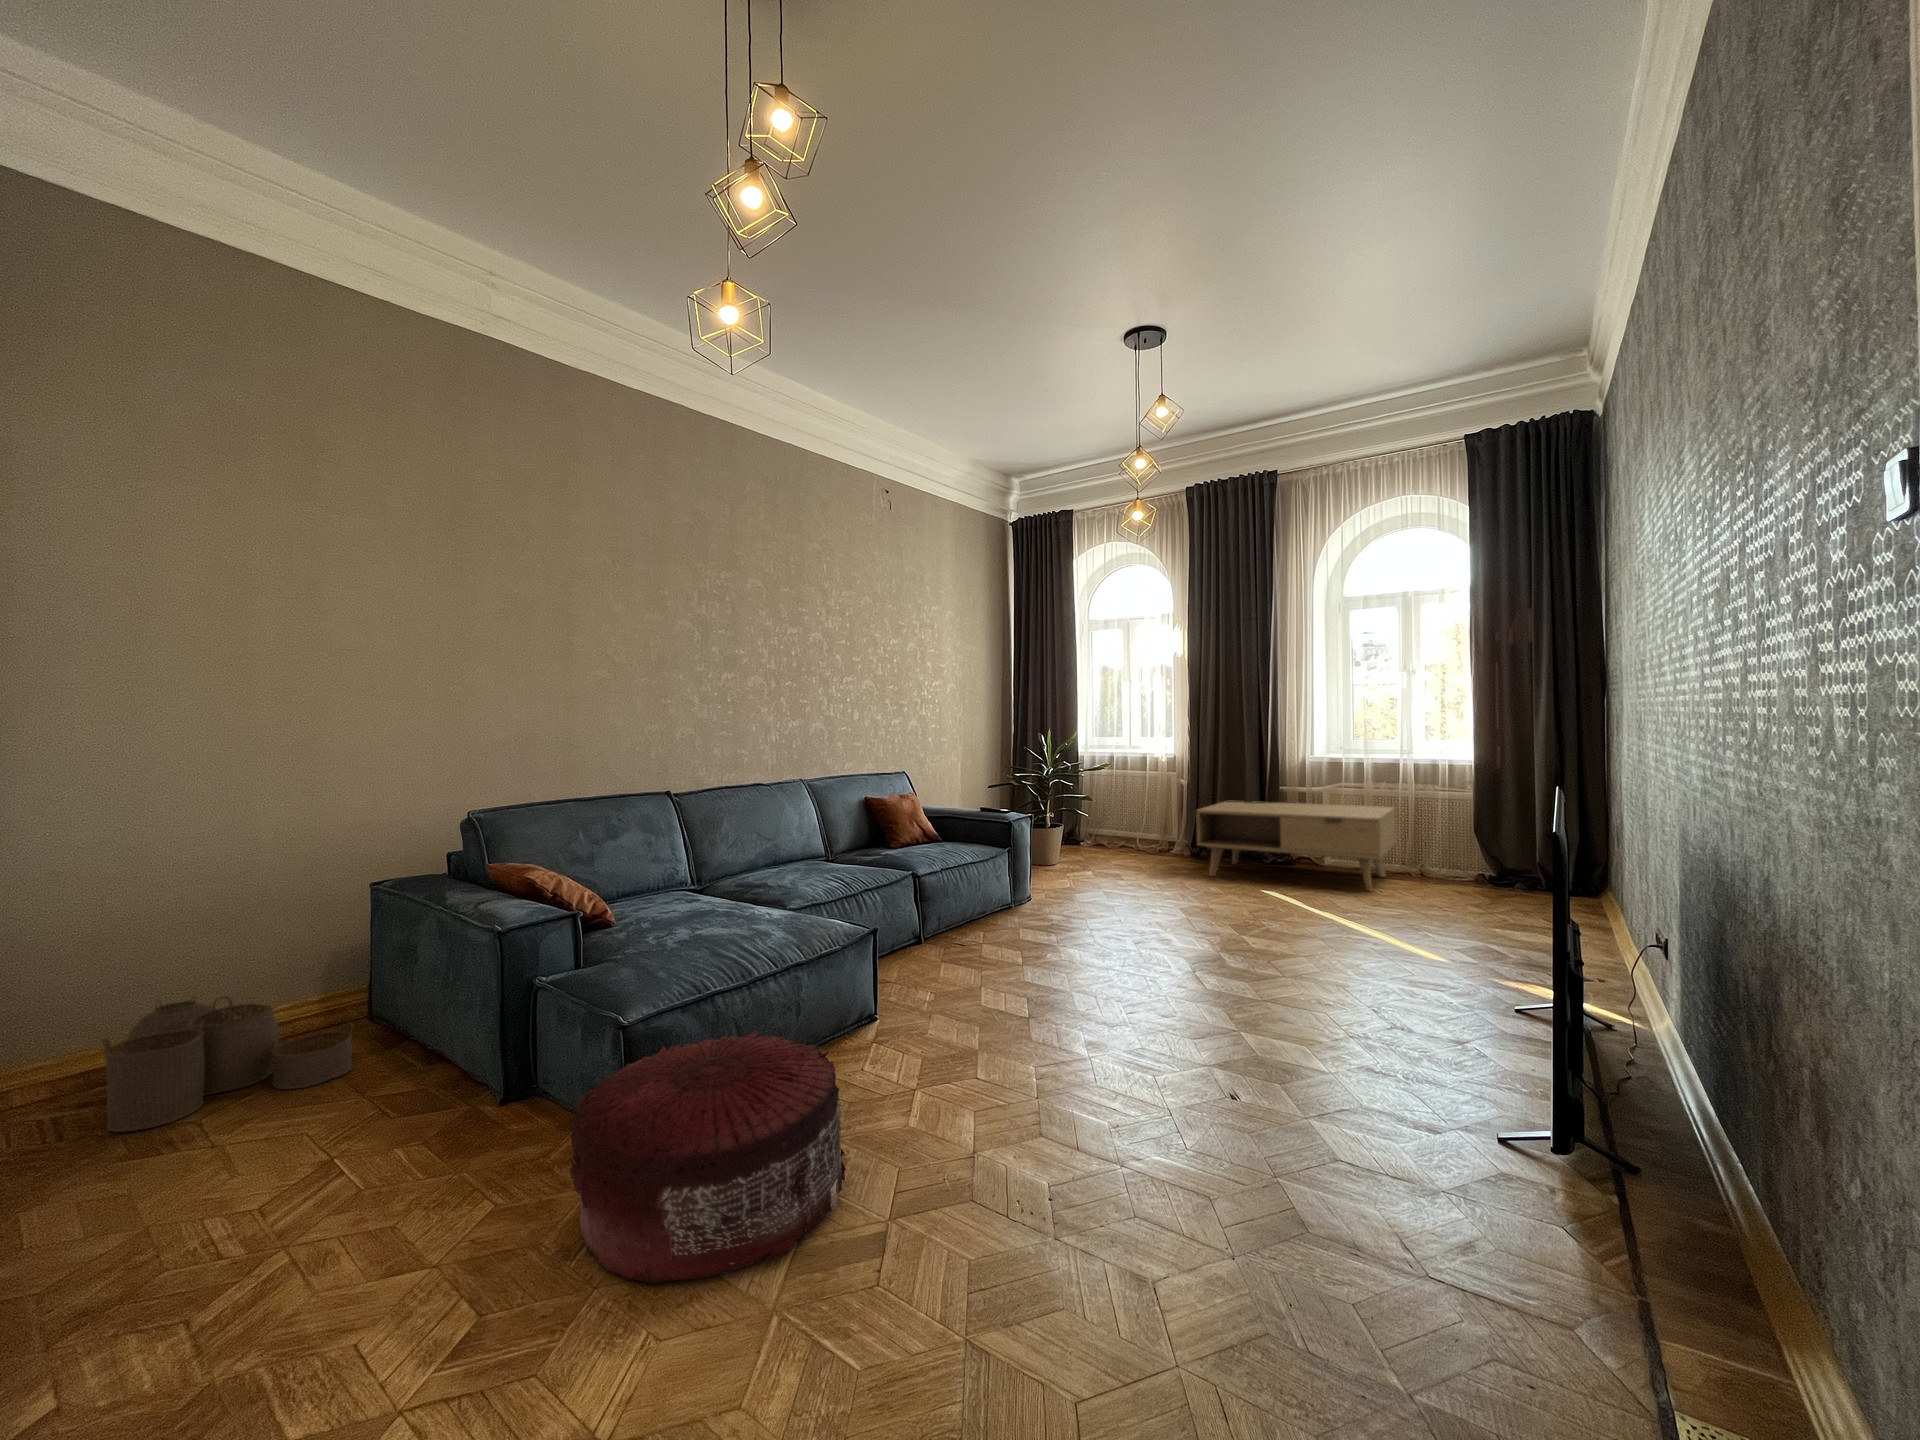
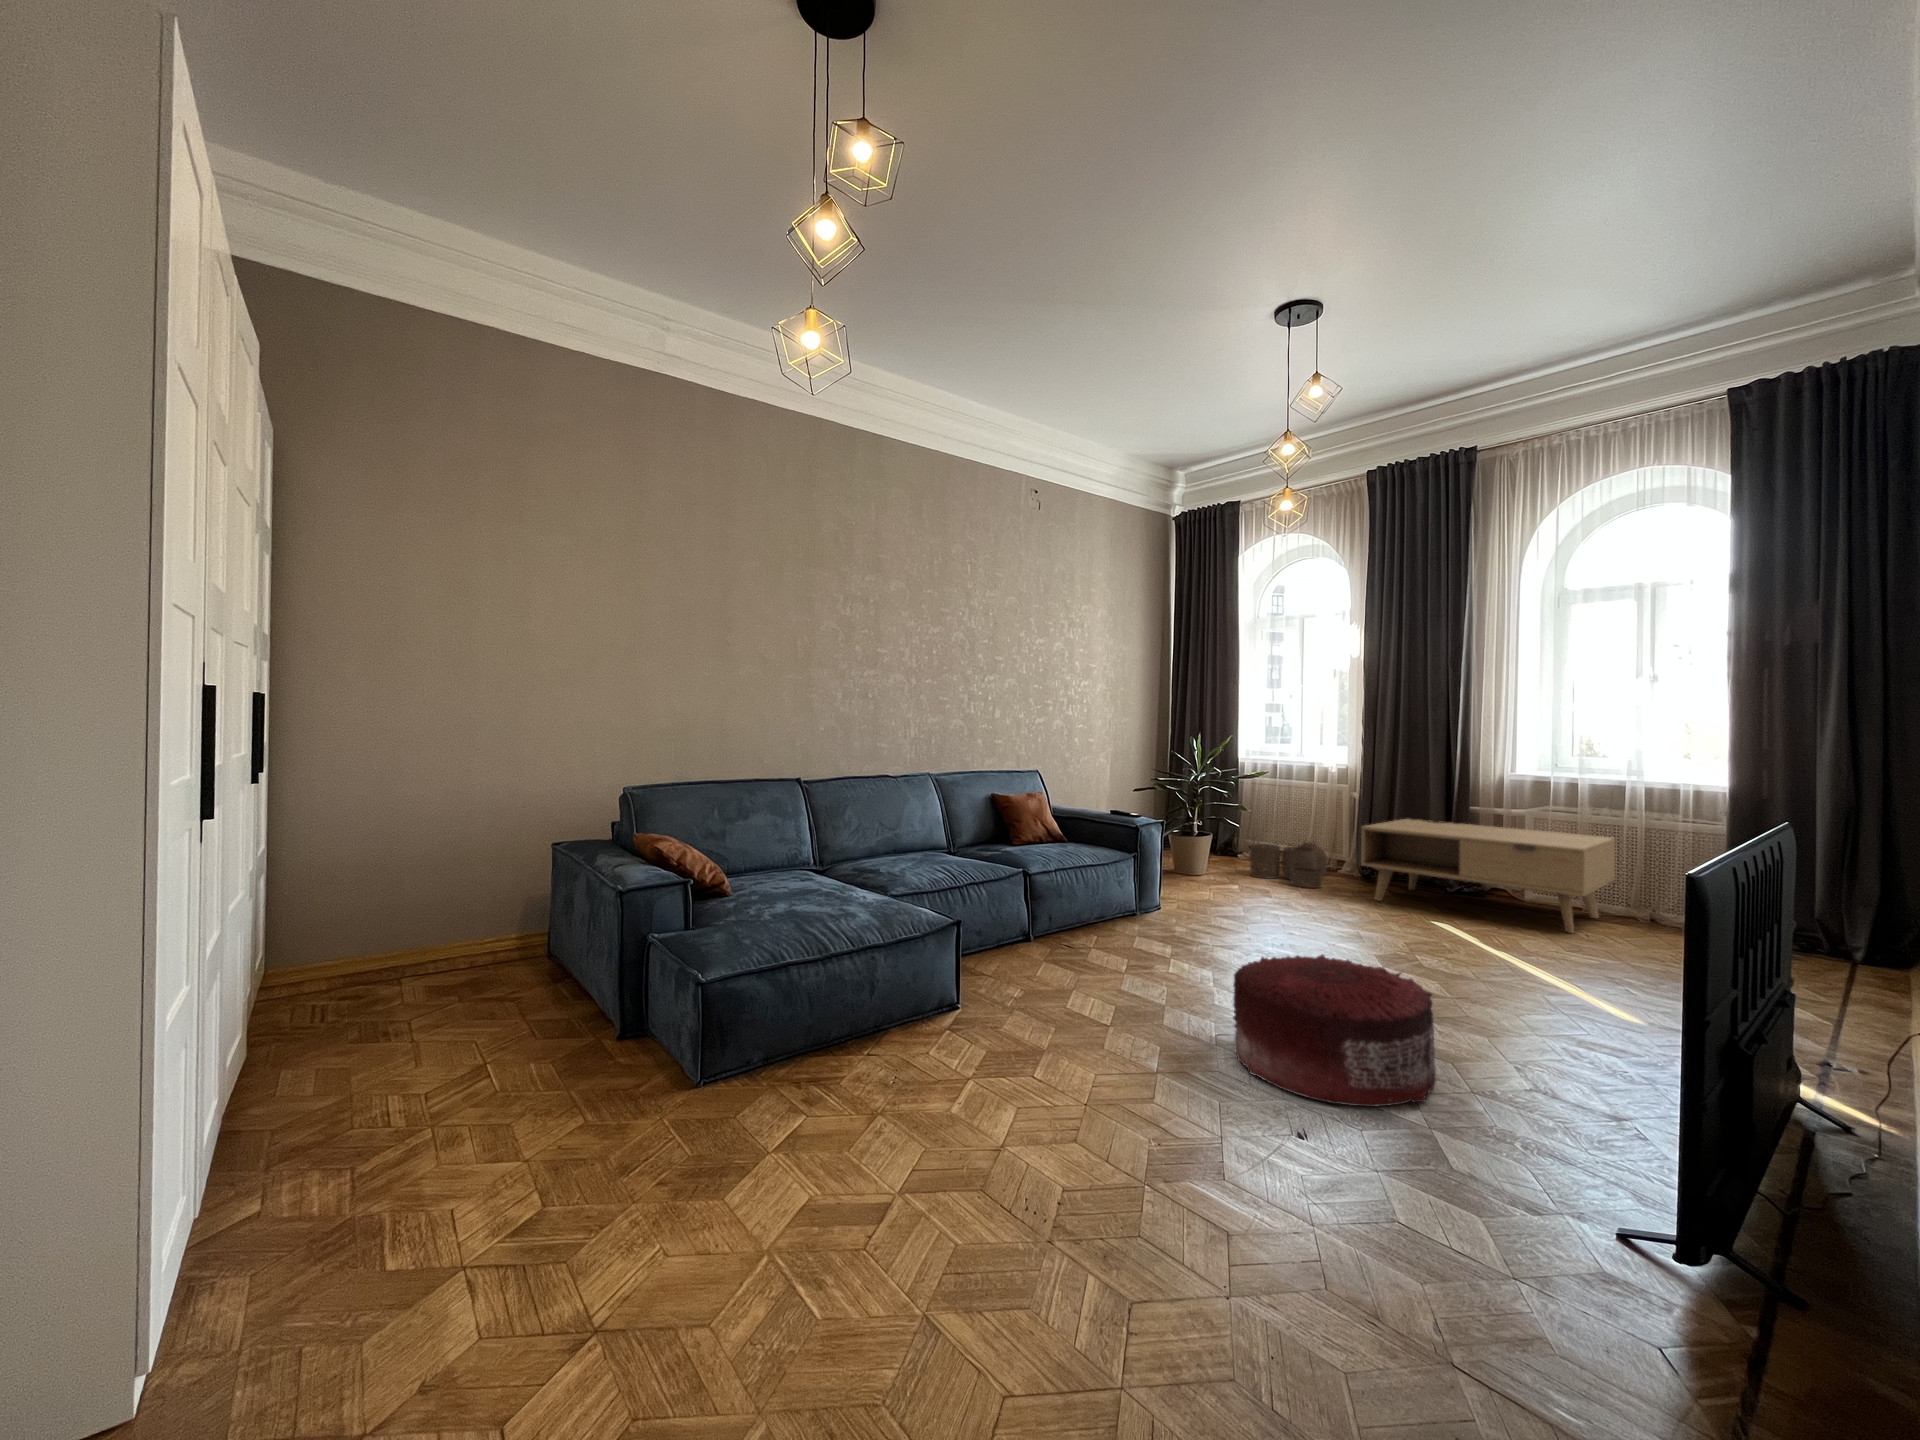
woven basket: present [102,996,353,1132] -> present [1250,840,1327,888]
pouf: present [570,1031,846,1284] -> present [1233,955,1437,1107]

